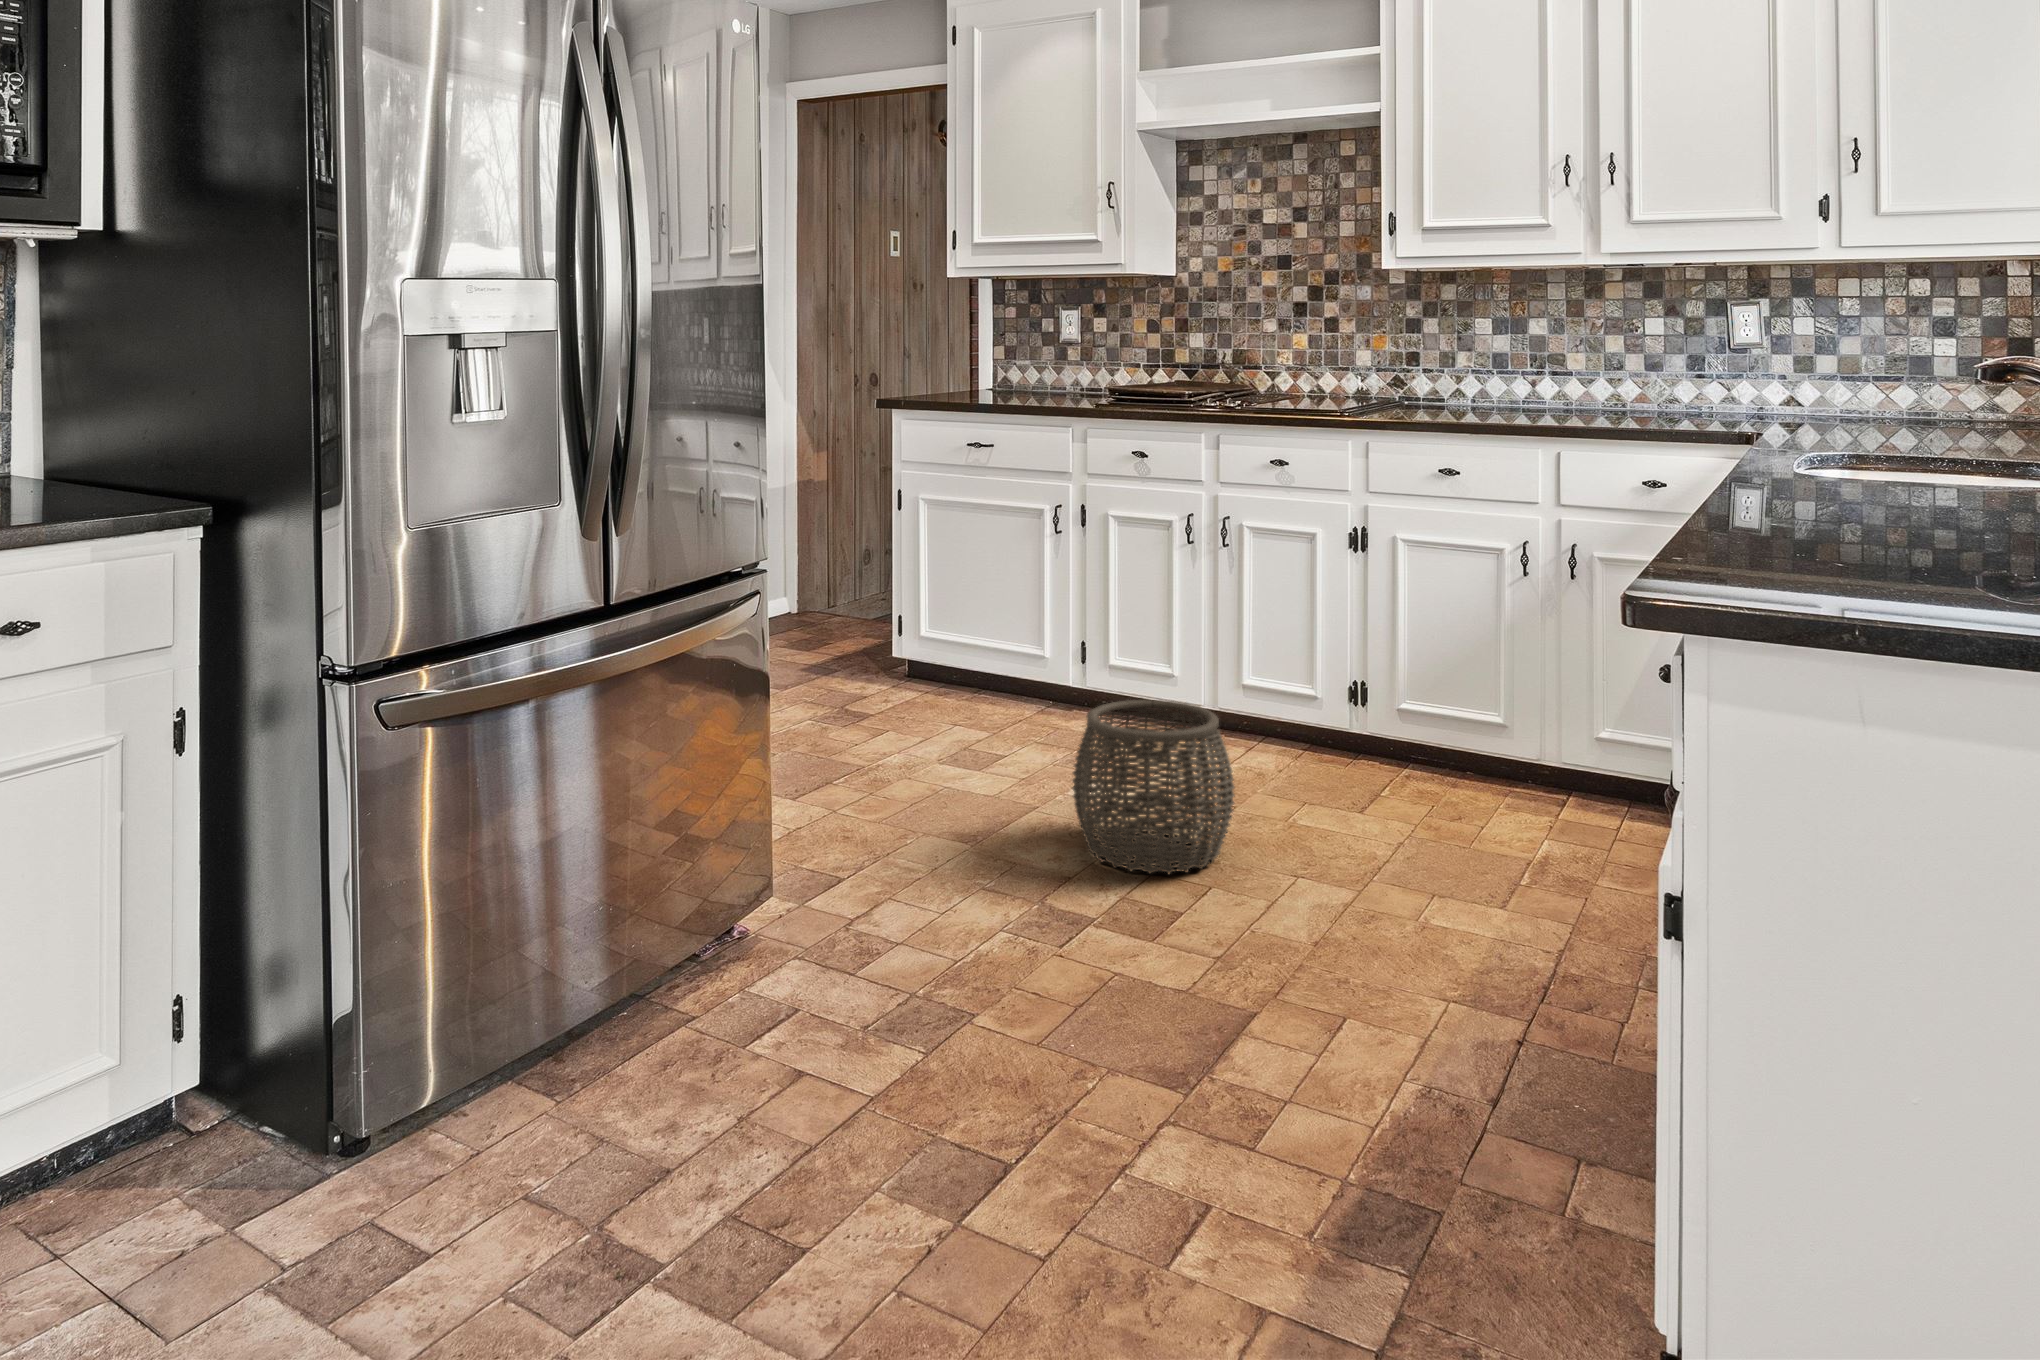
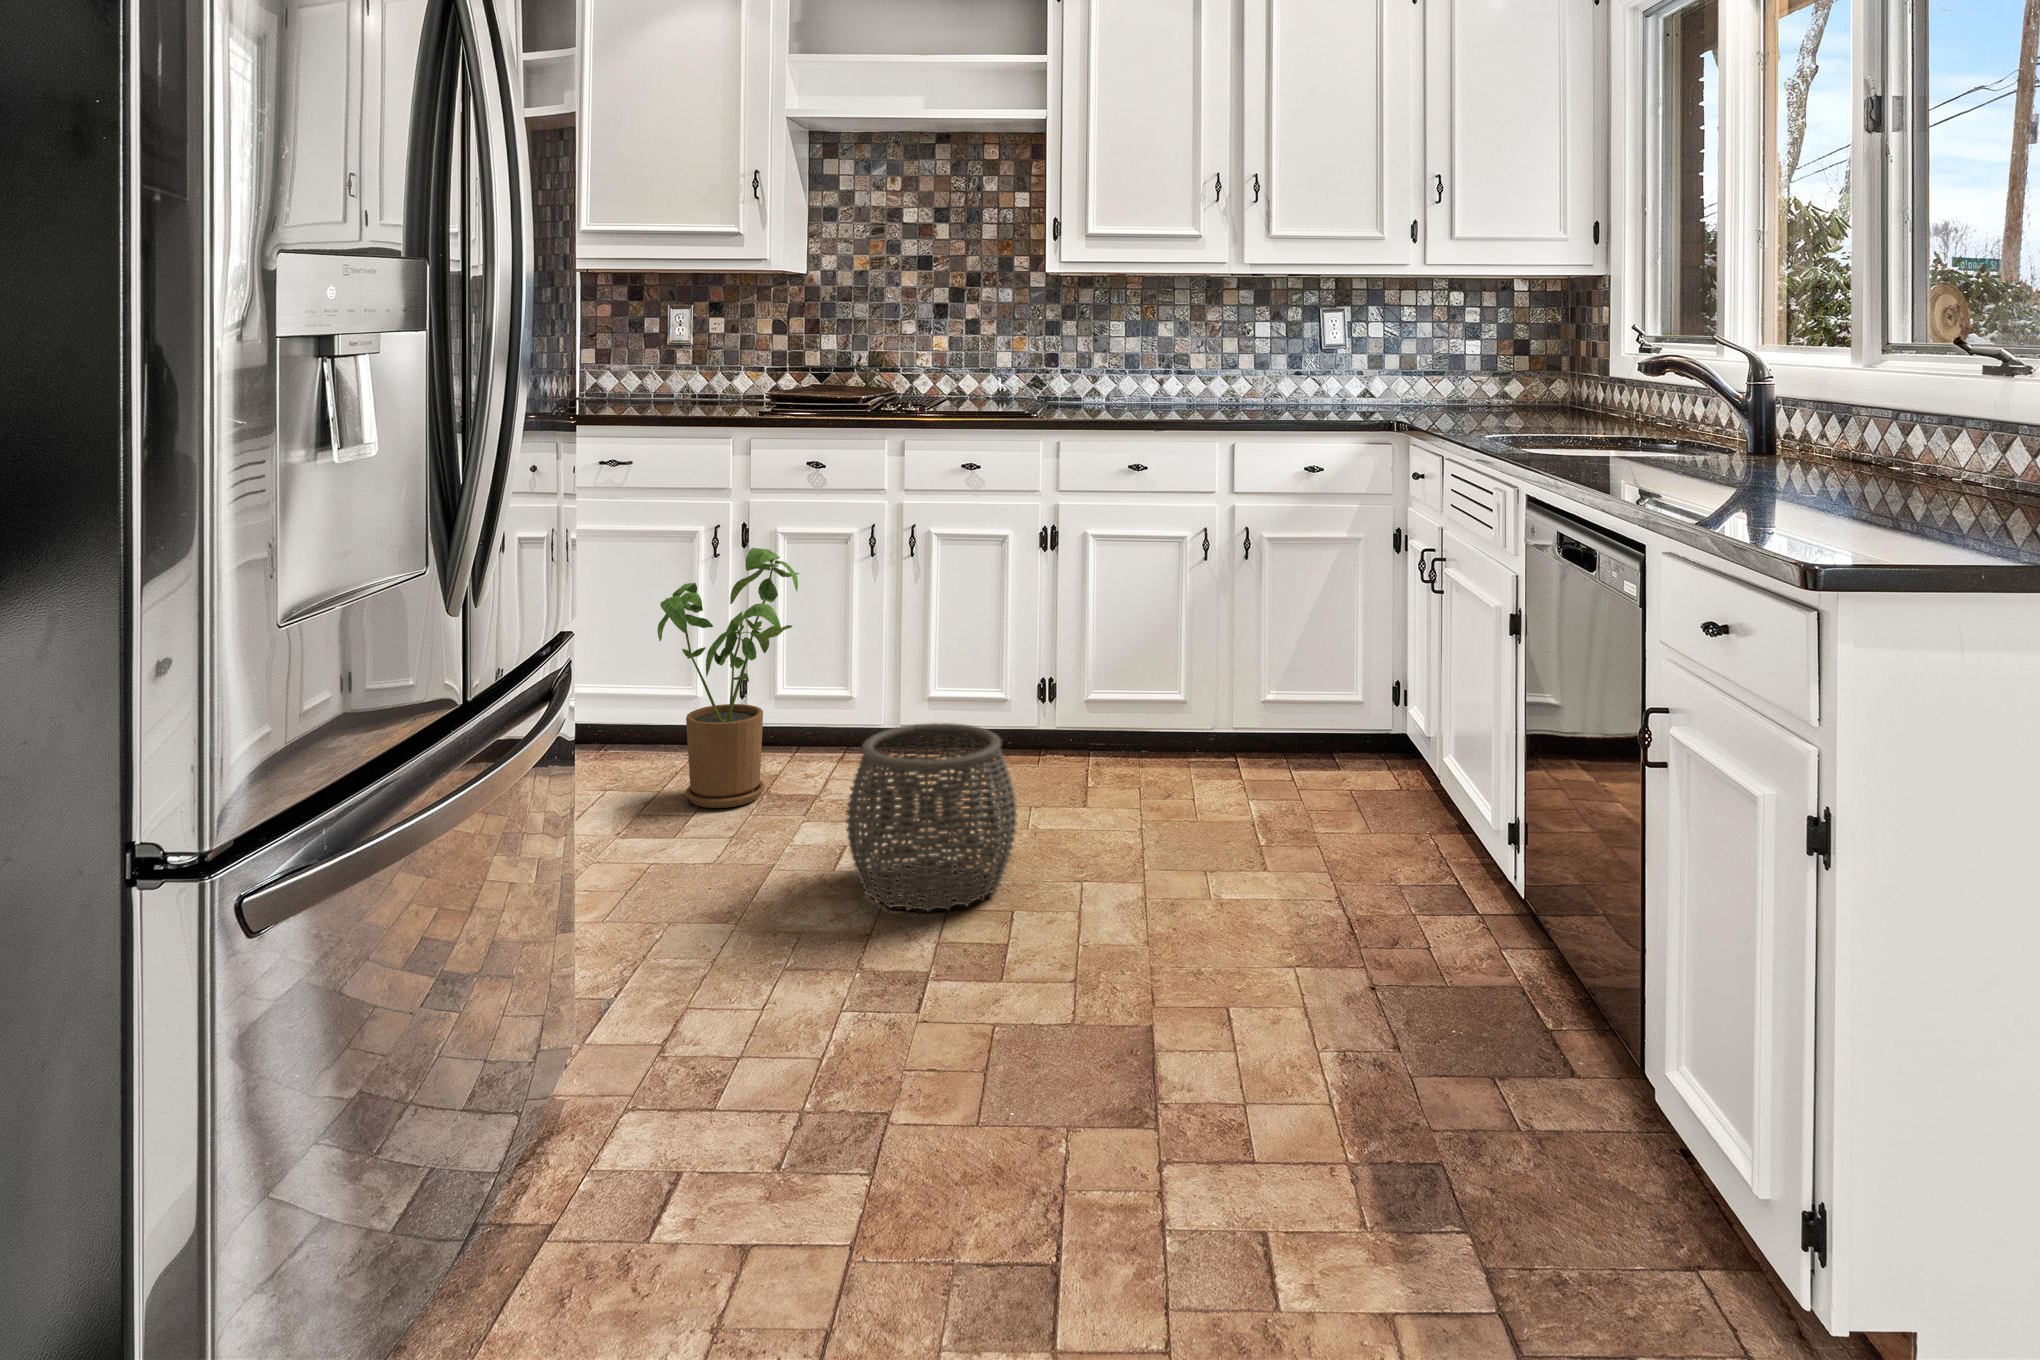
house plant: none [983,527,1111,758] -> present [657,548,799,808]

